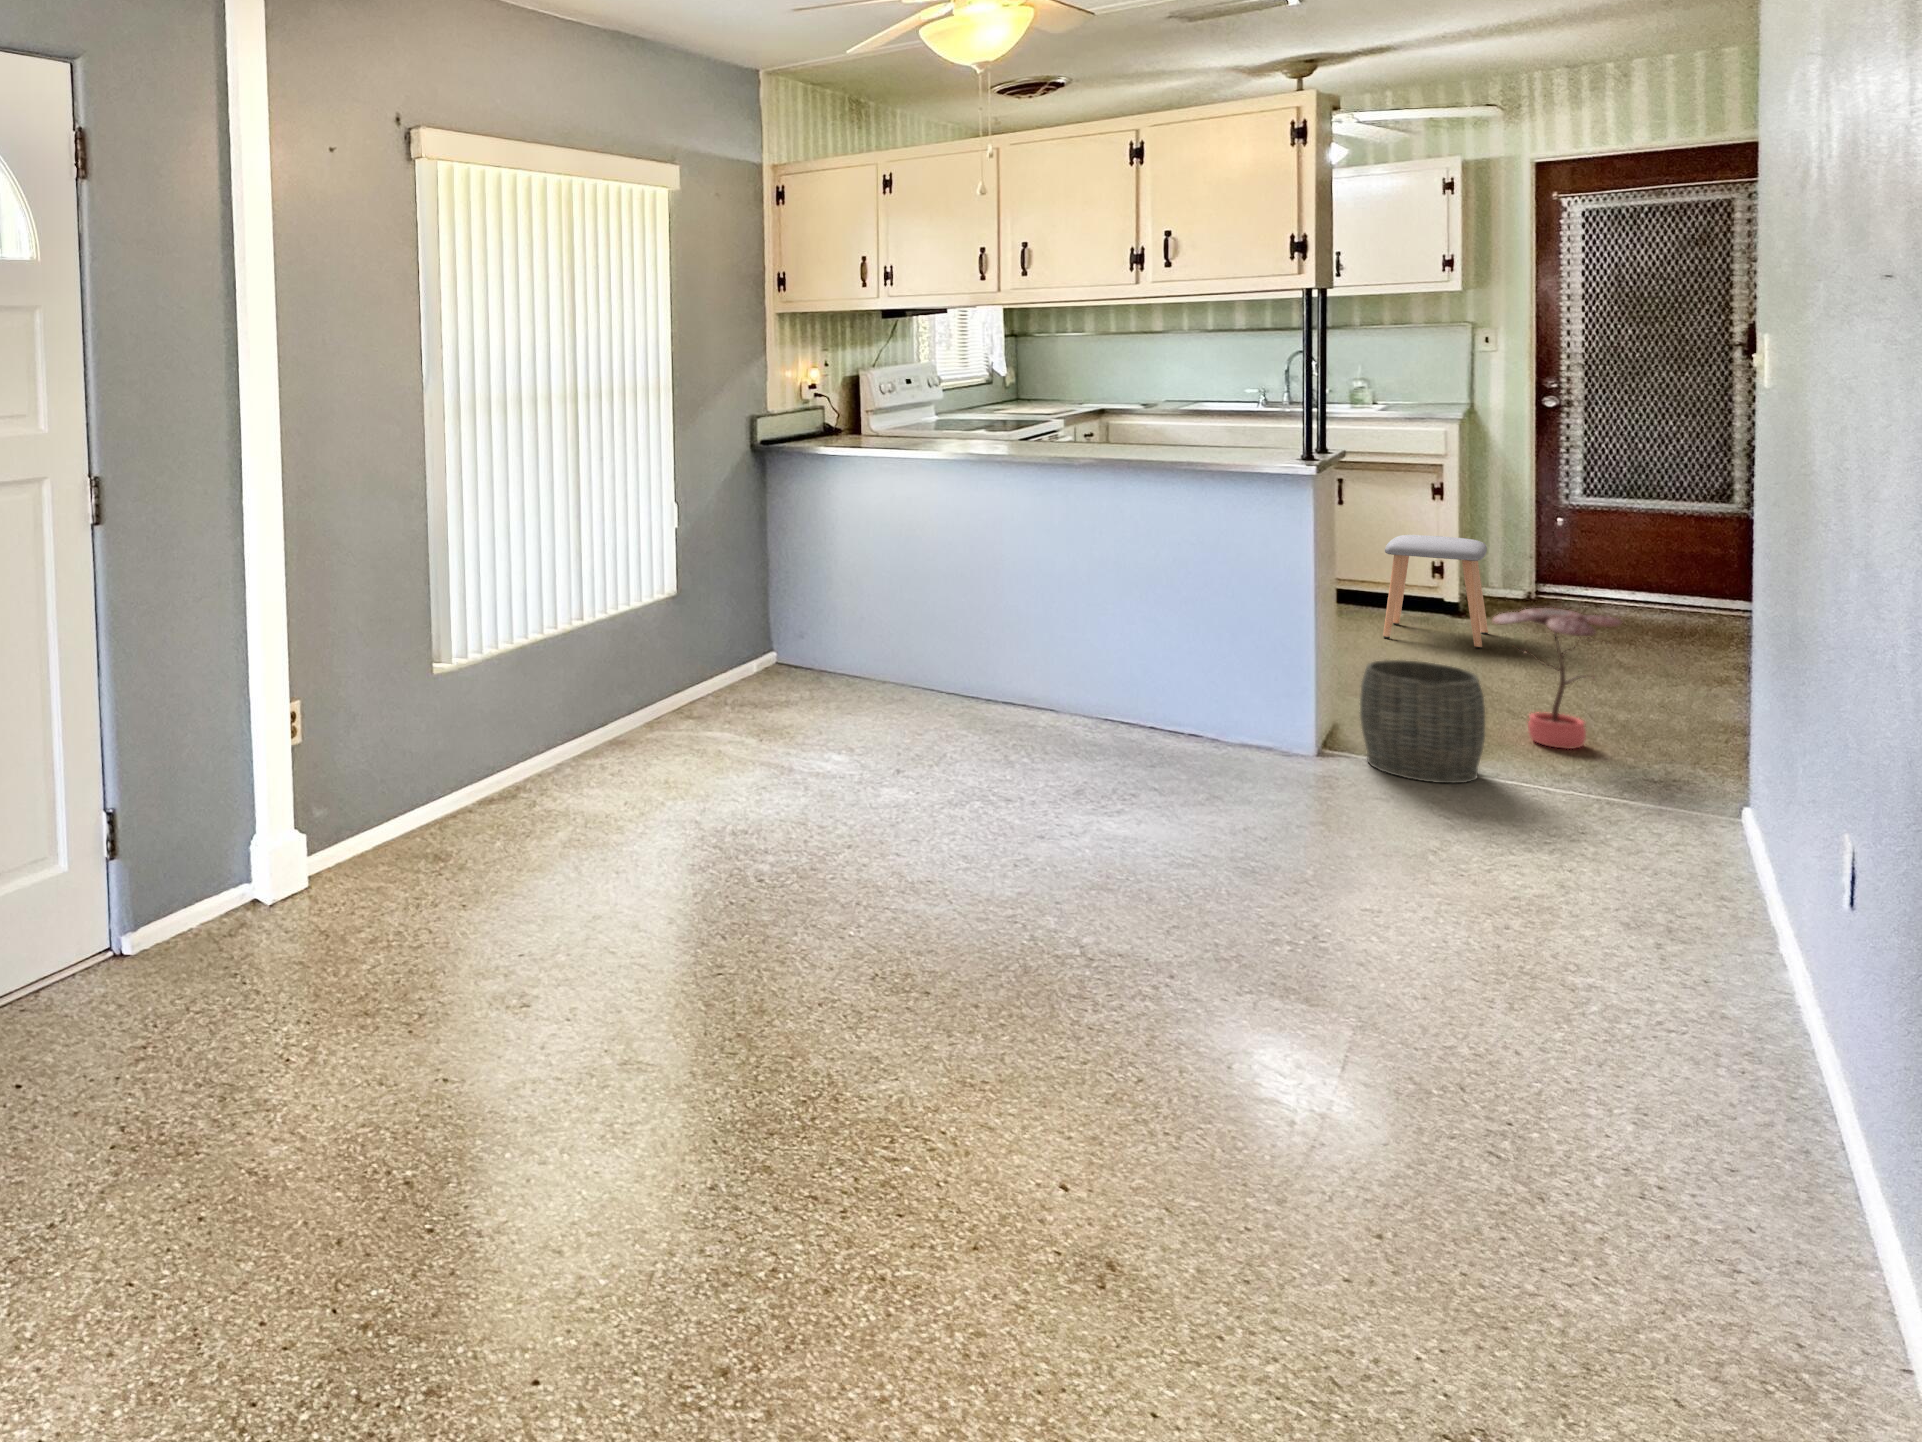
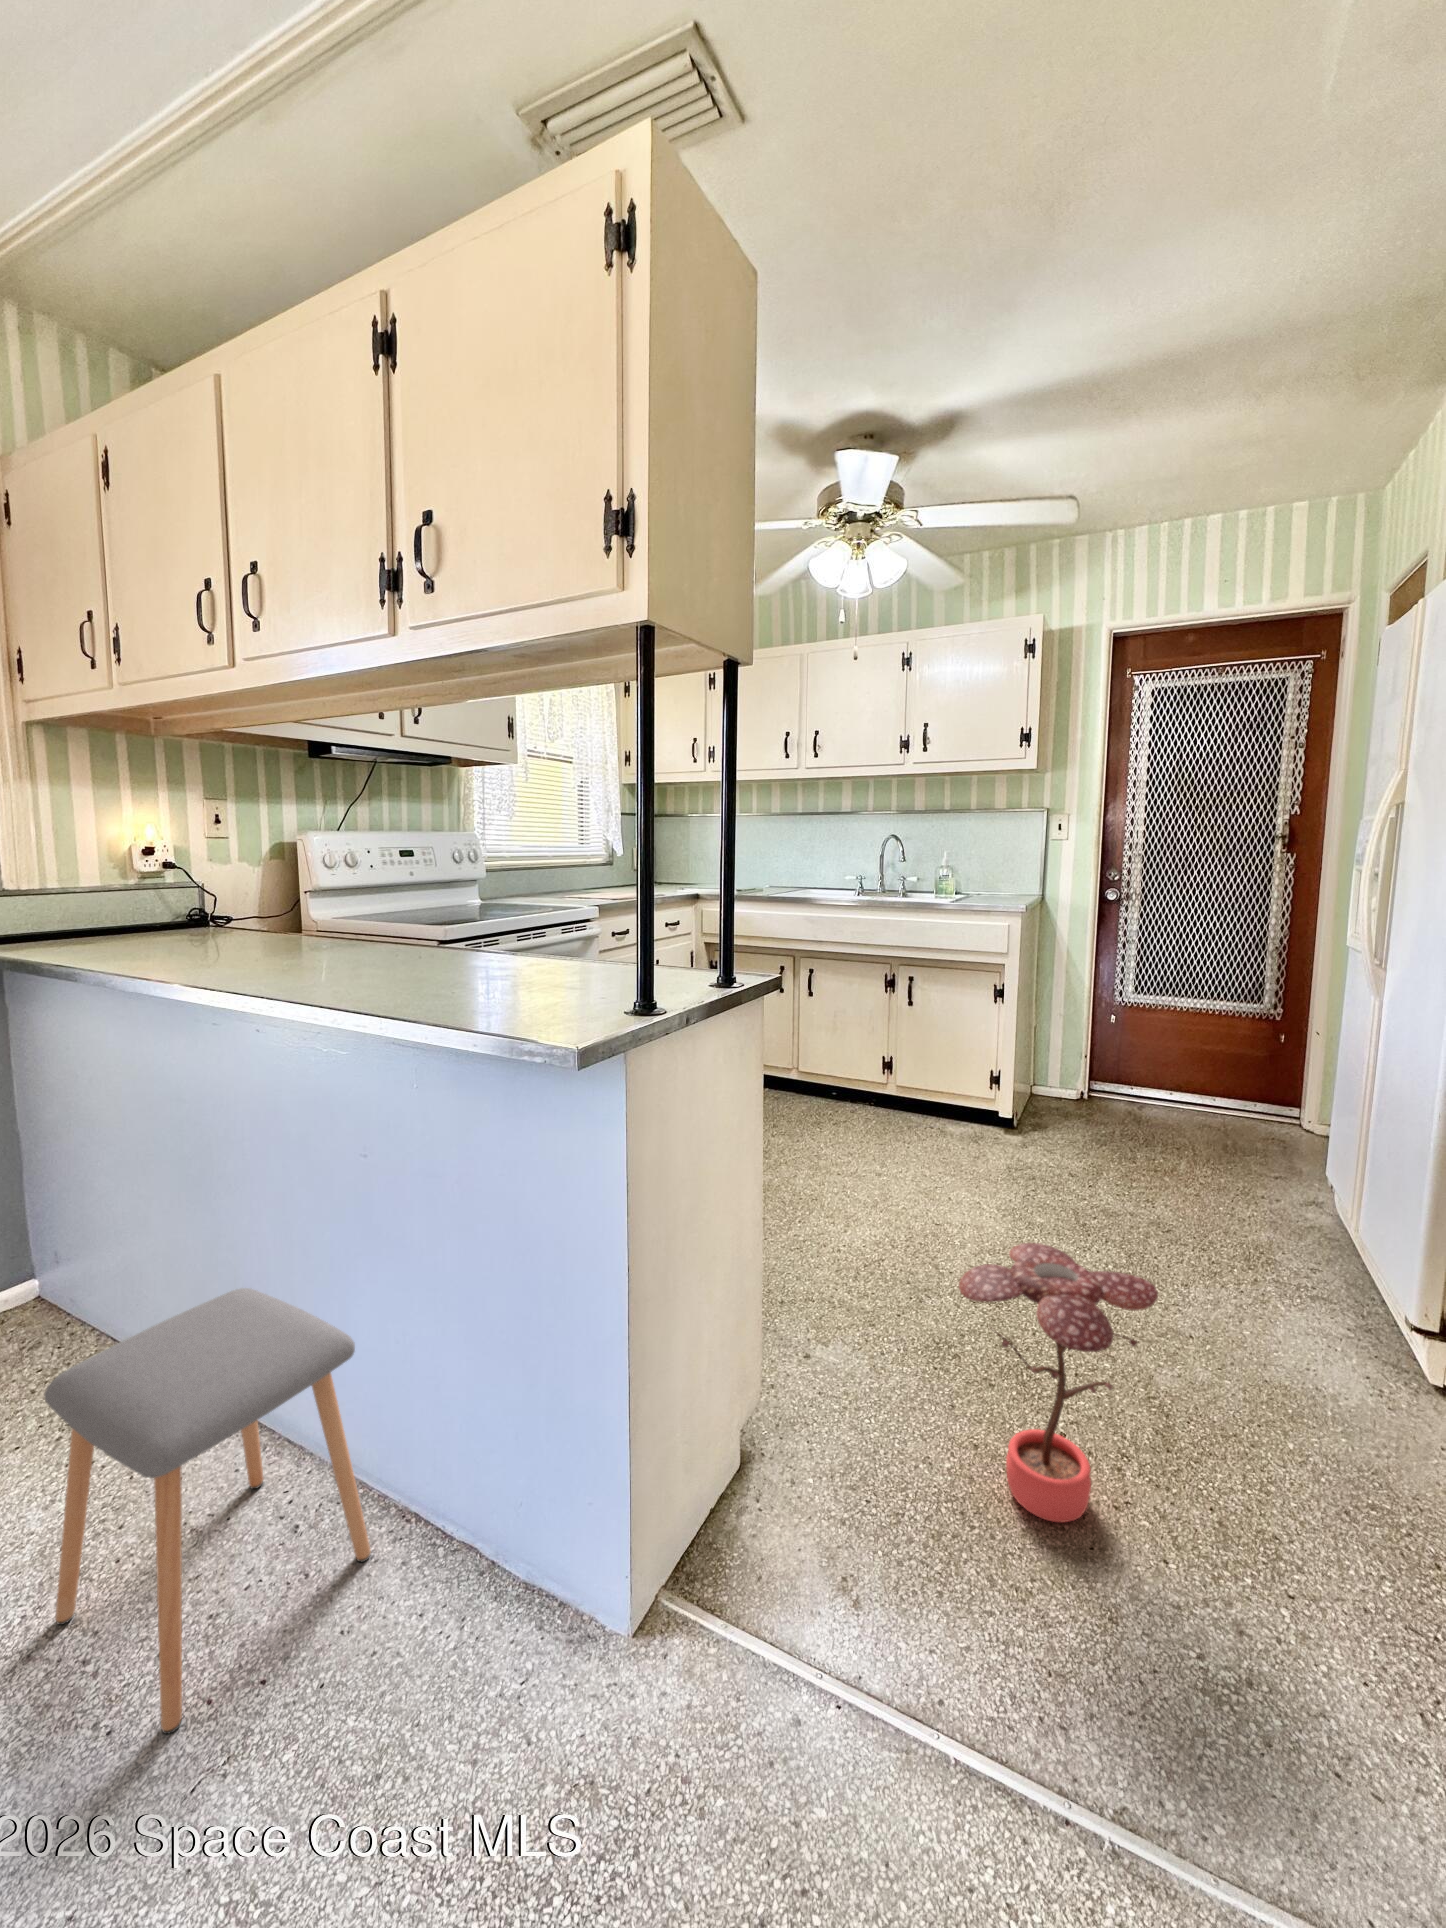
stool: present [1383,535,1488,648] -> present [44,1288,371,1734]
woven basket: present [1360,660,1485,783] -> none [676,1402,888,1758]

